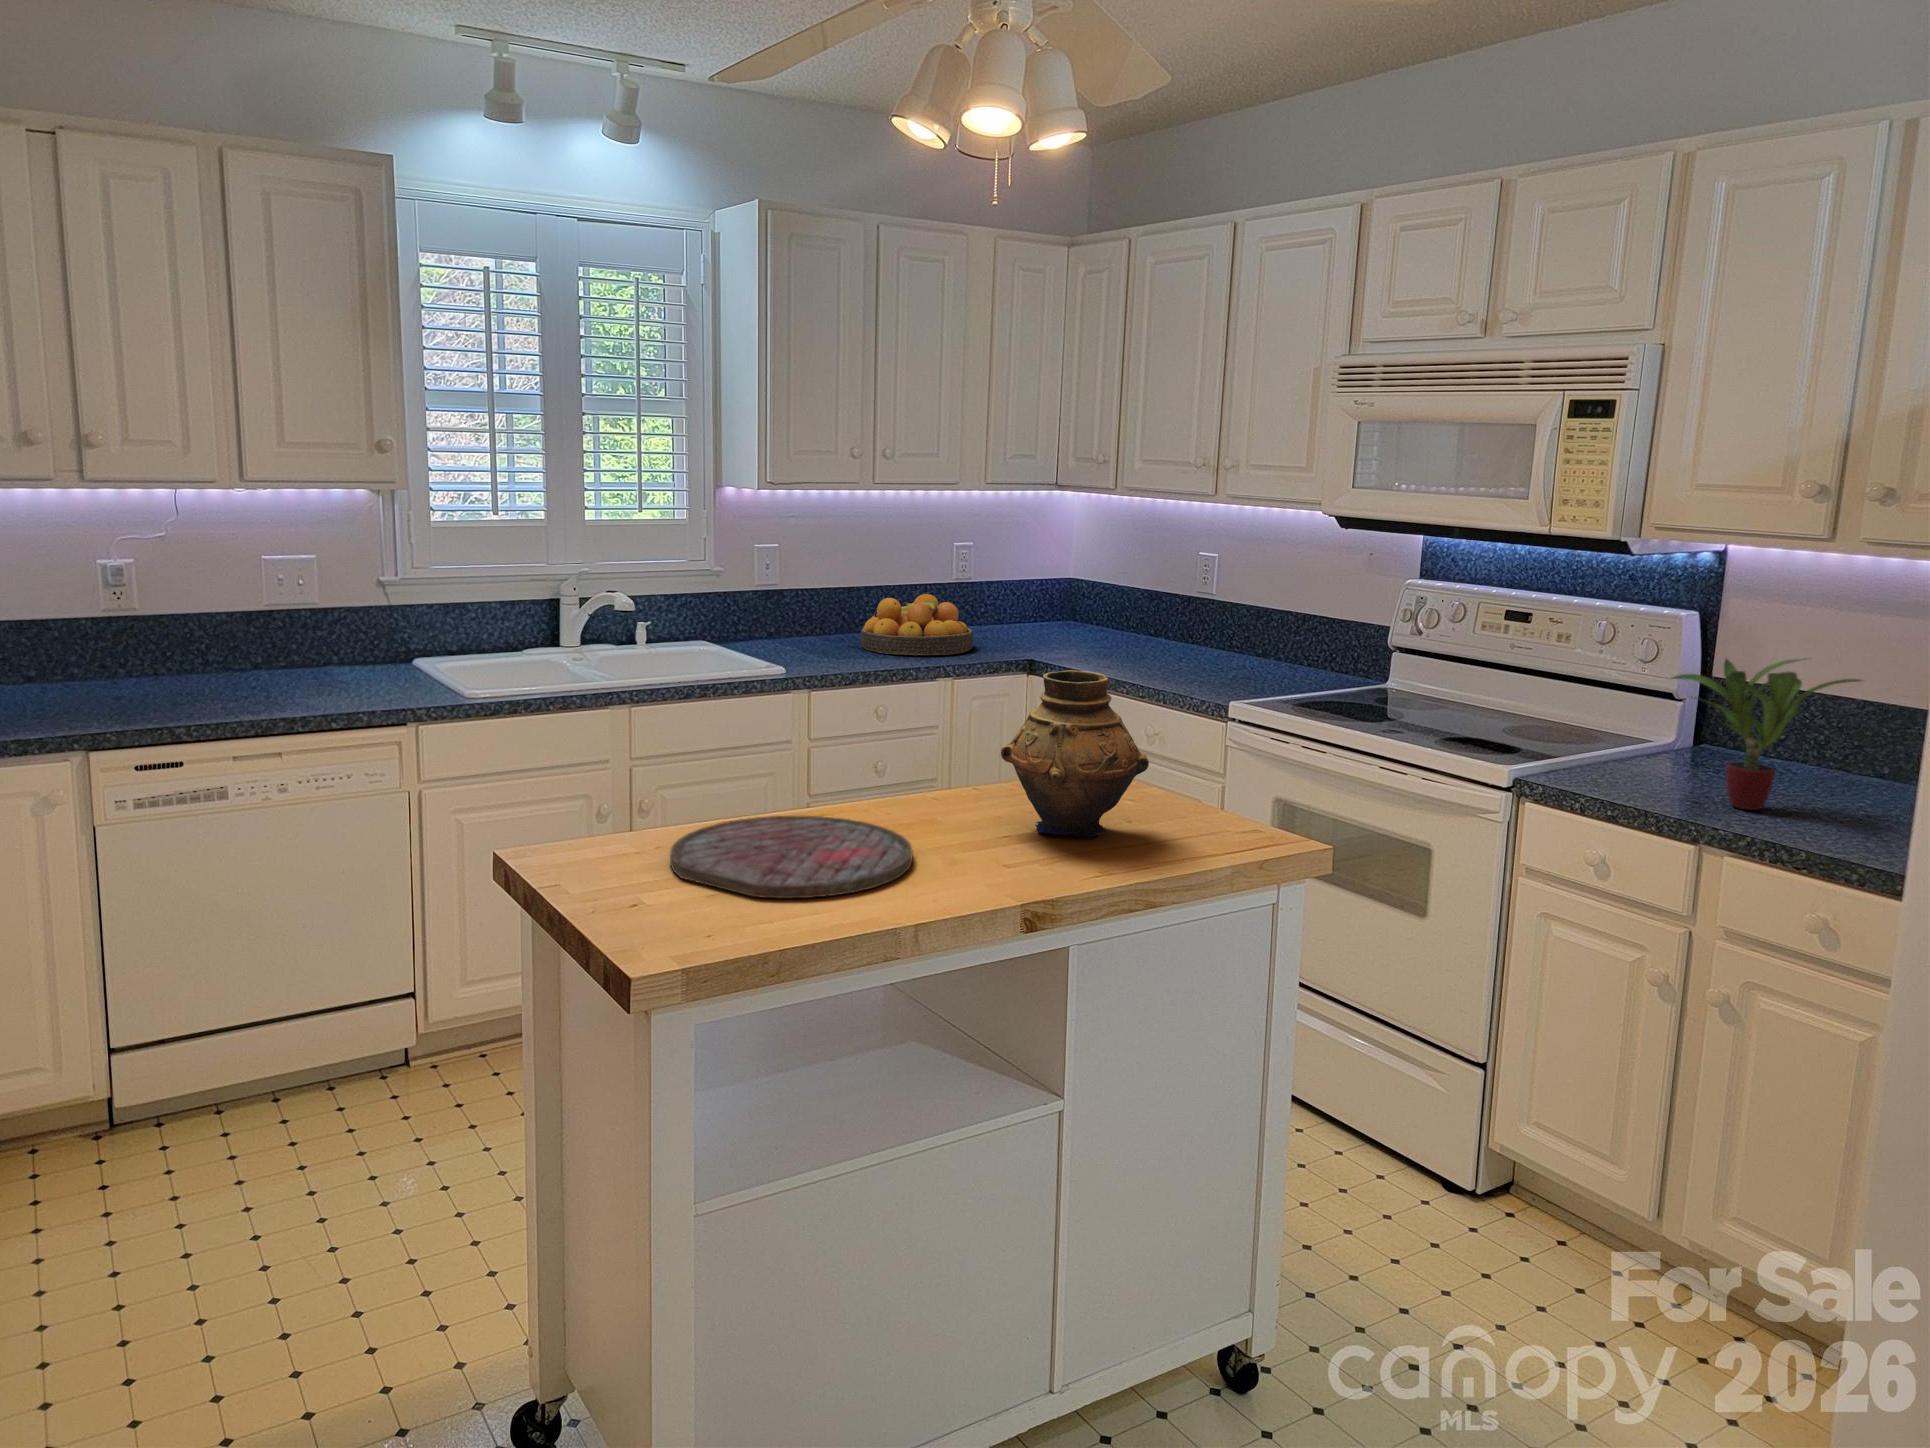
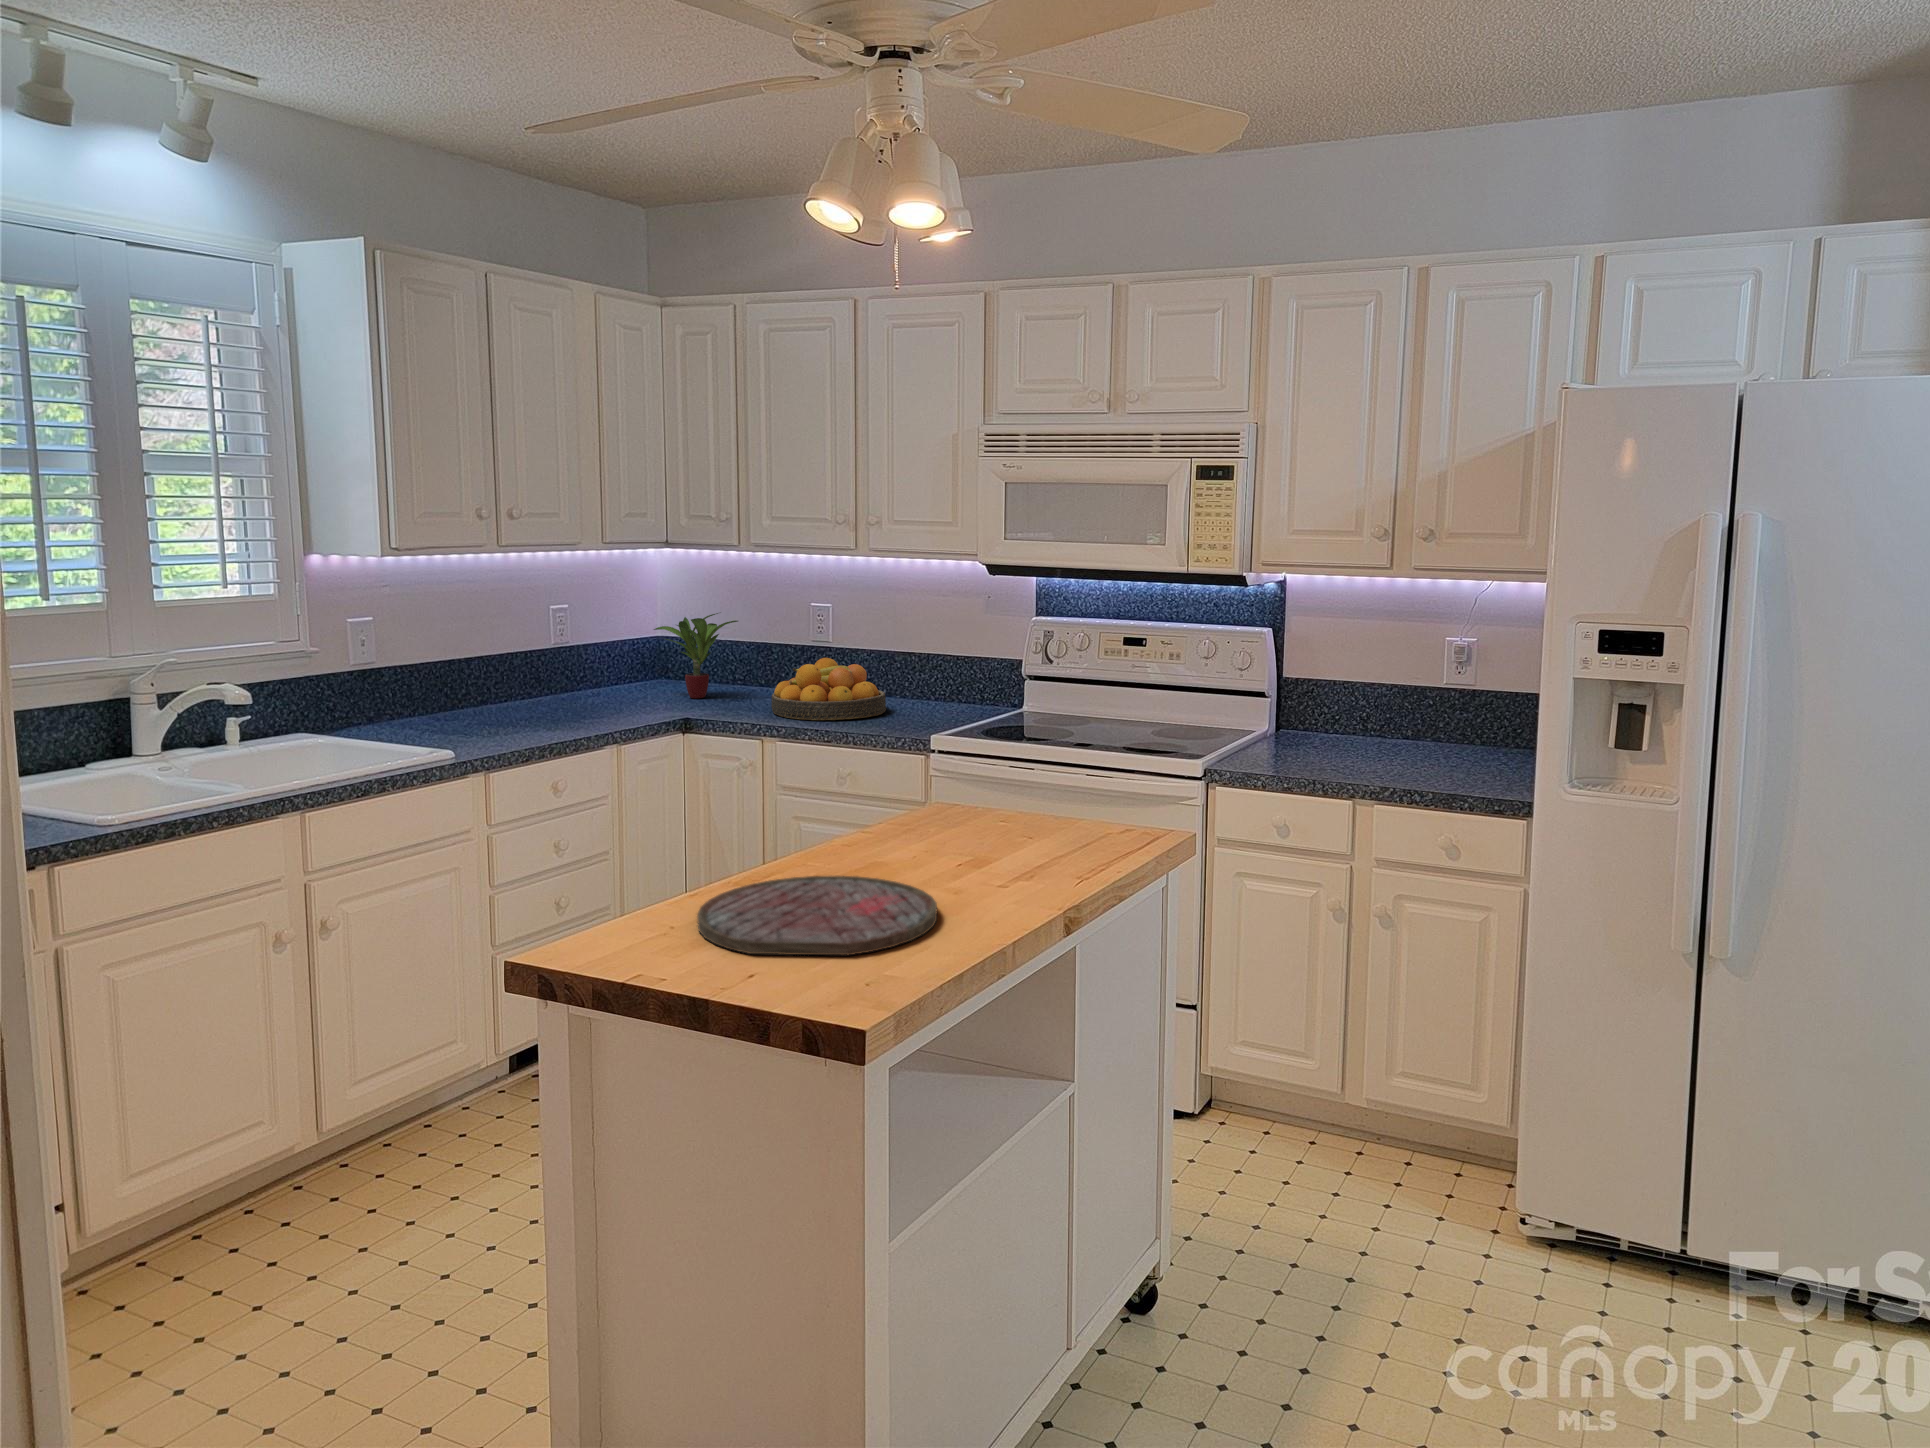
fruit bowl: present [861,594,973,655] -> present [771,658,886,720]
potted plant: present [1673,659,1860,810] -> present [654,613,738,698]
vase: present [1001,670,1149,837] -> none [938,711,1061,860]

